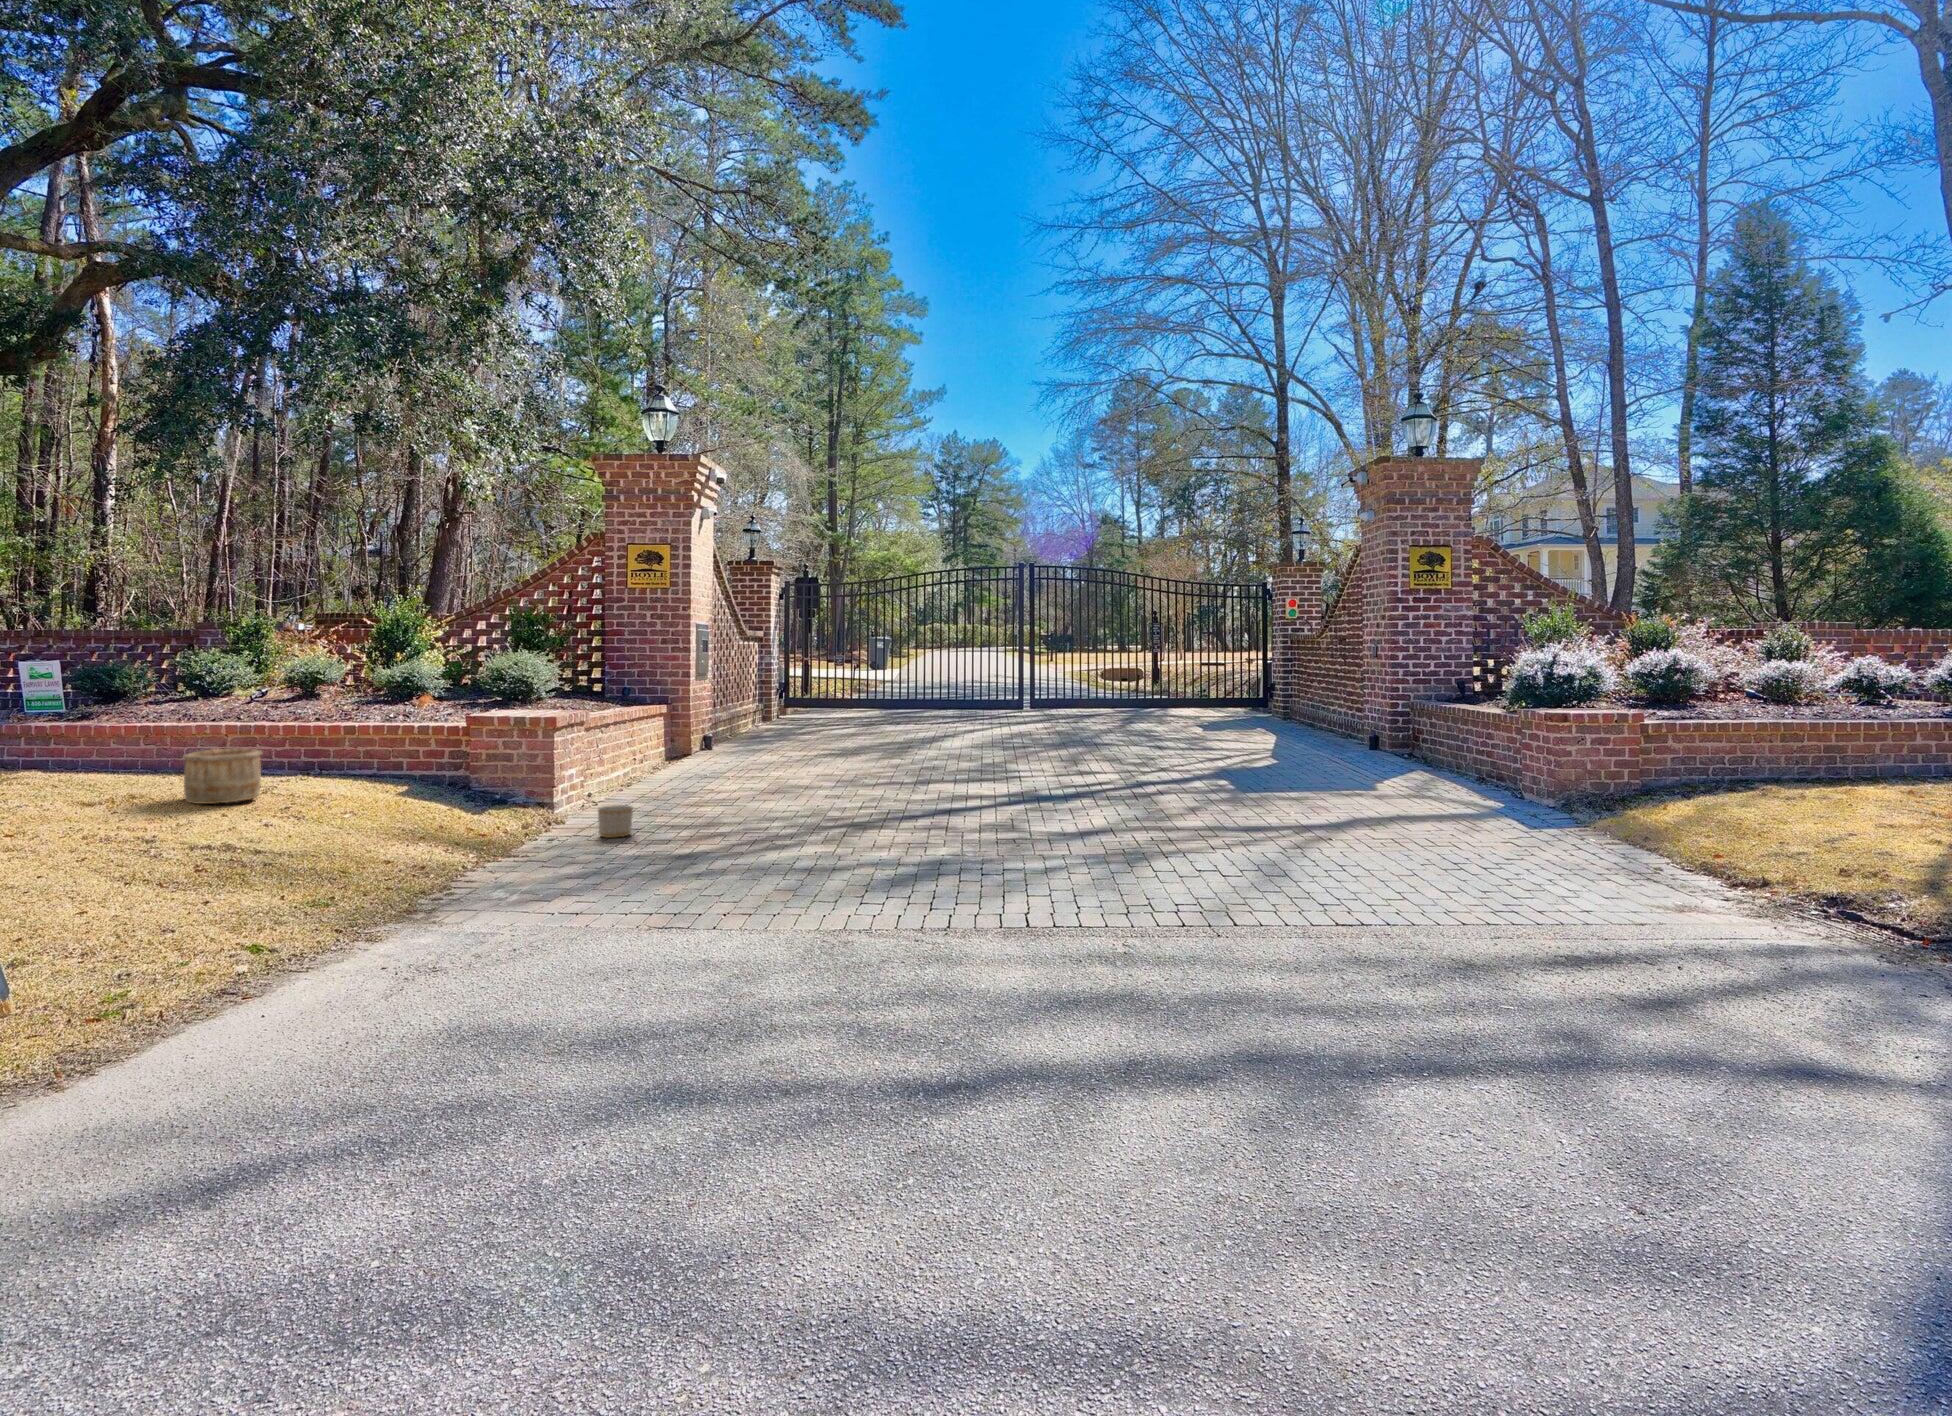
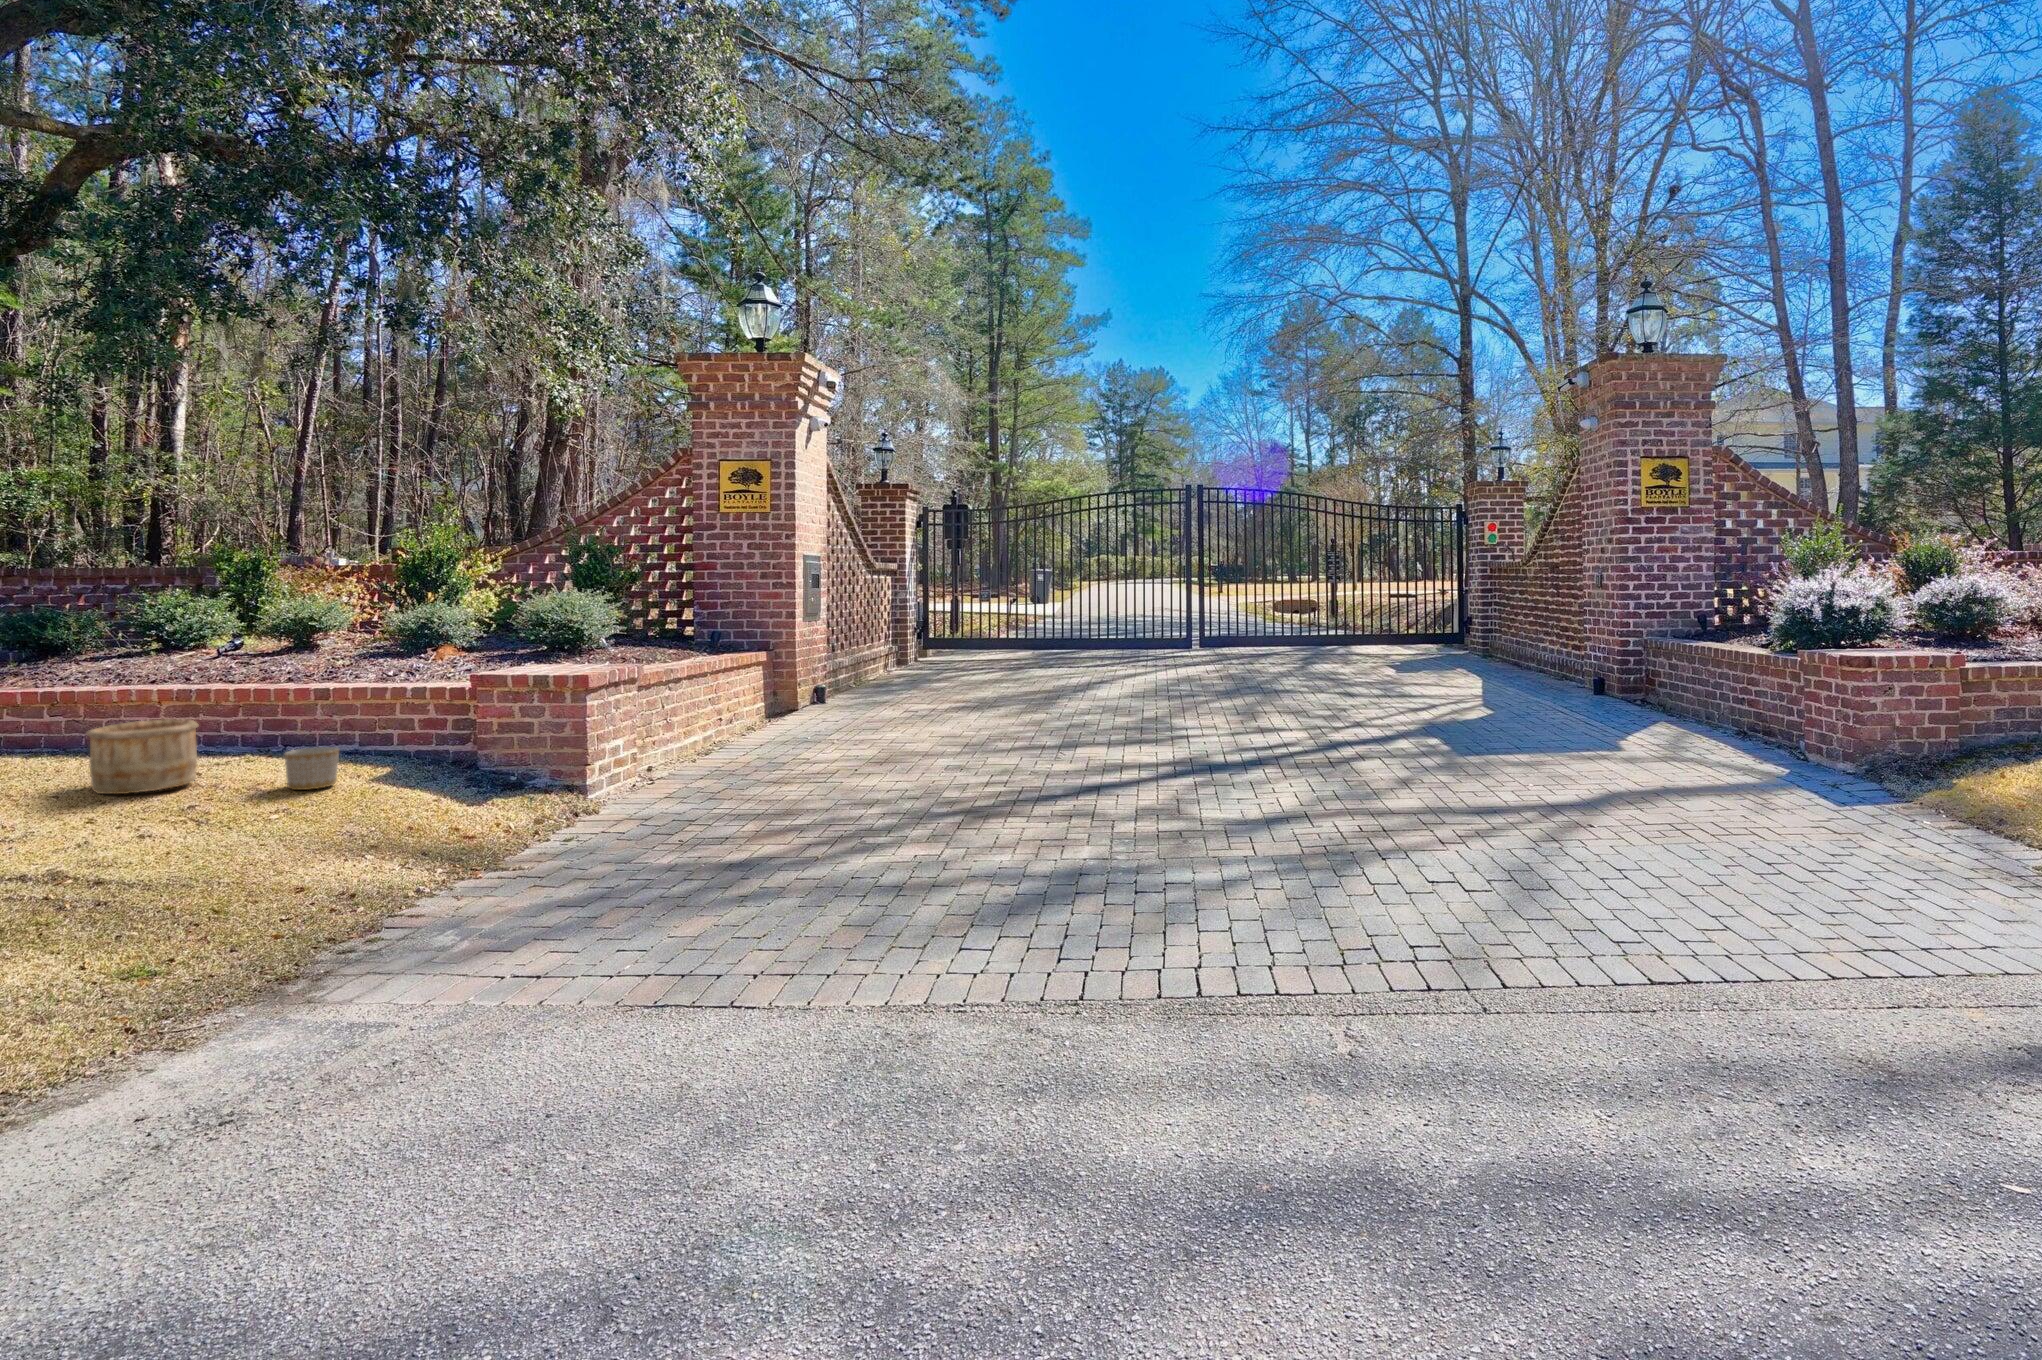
planter: present [598,805,633,838] -> present [285,747,339,790]

